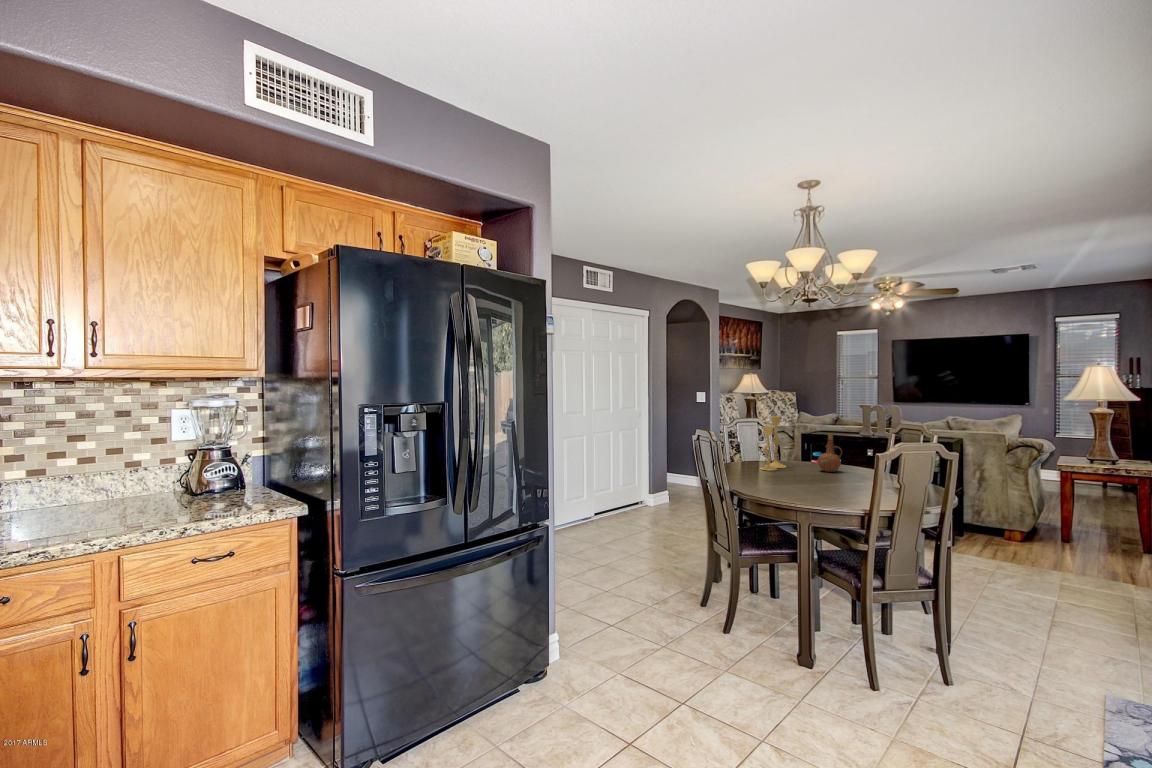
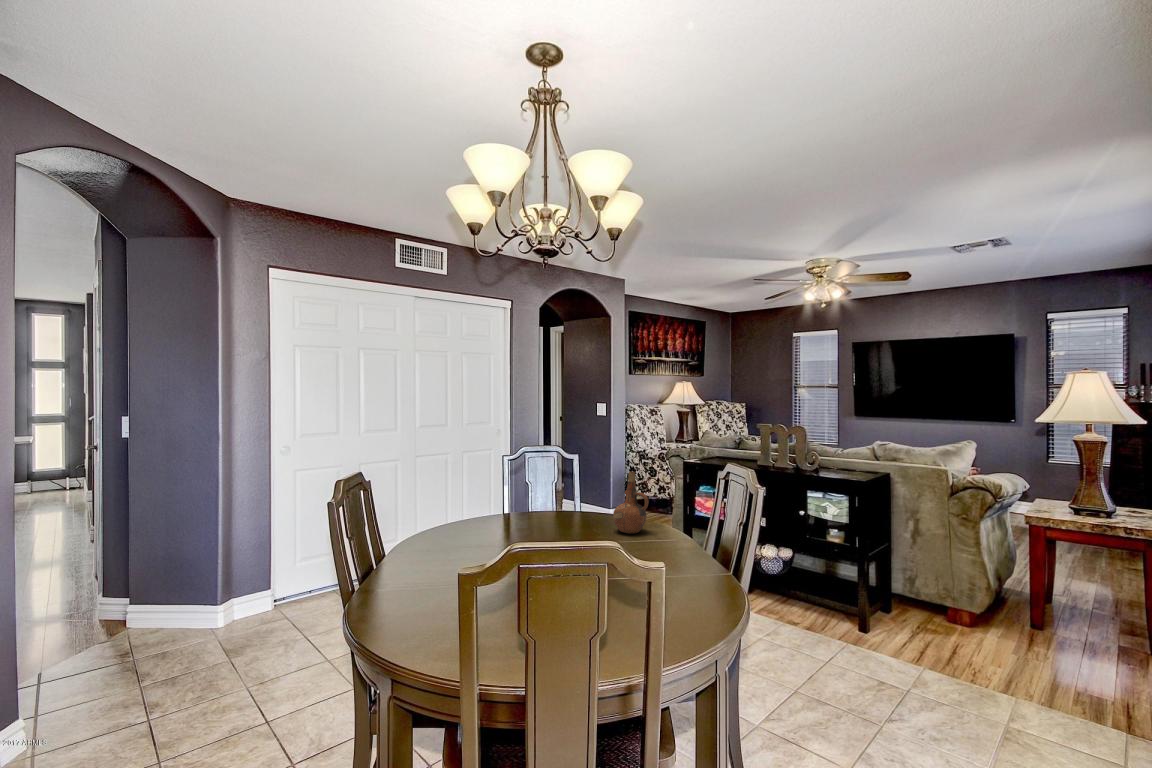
candlestick: present [760,416,786,471] -> none [532,442,583,528]

